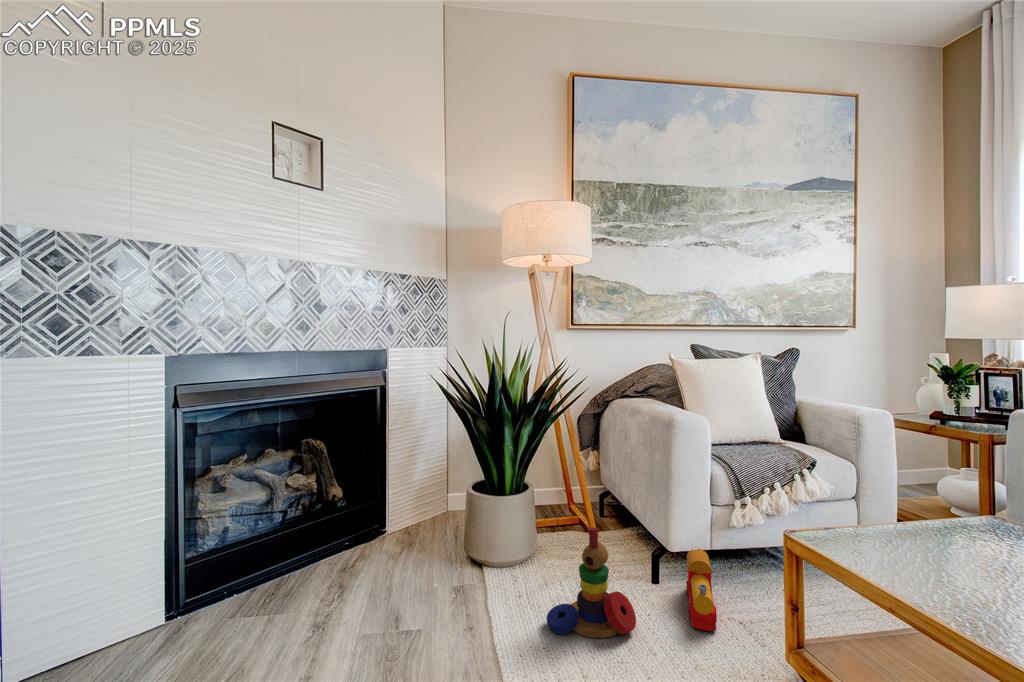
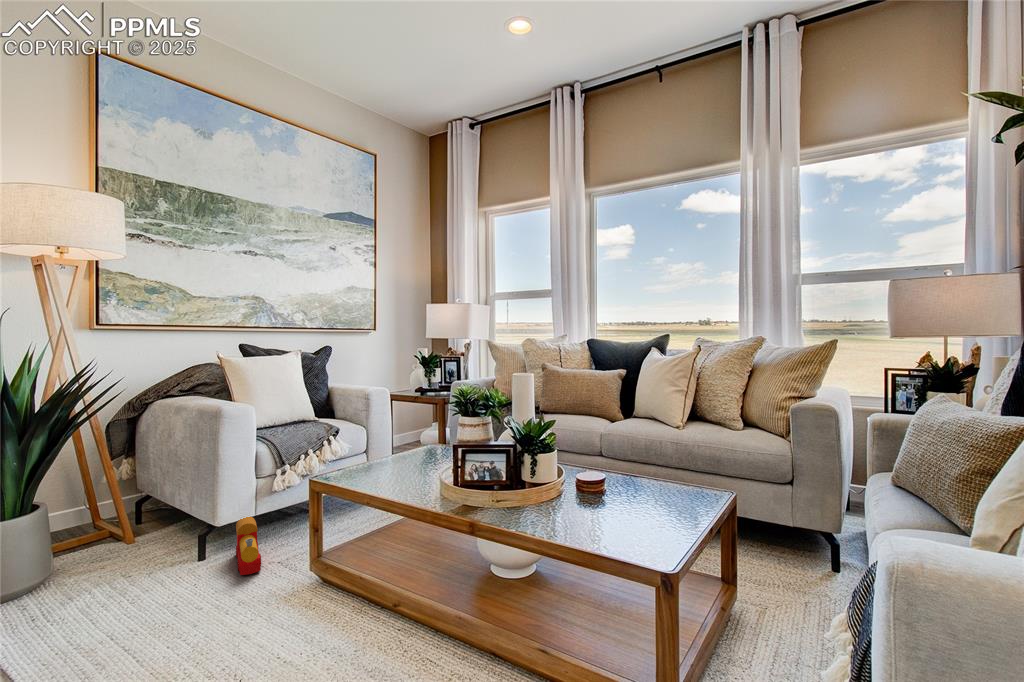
stacking toy: present [547,527,636,638] -> none [85,516,187,628]

